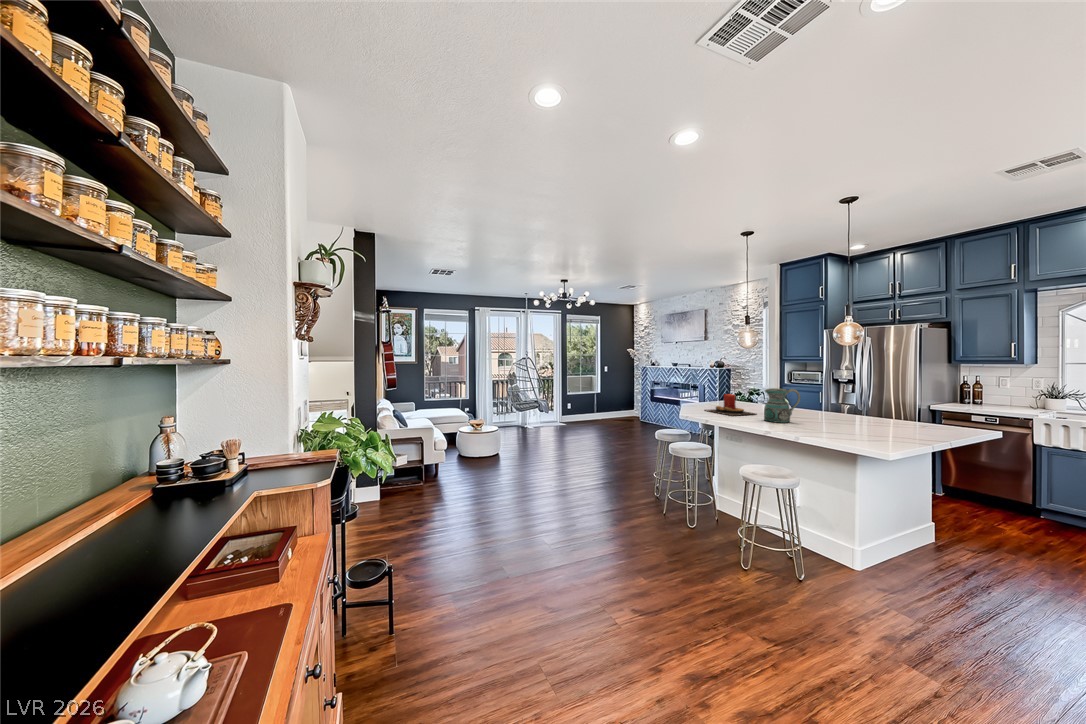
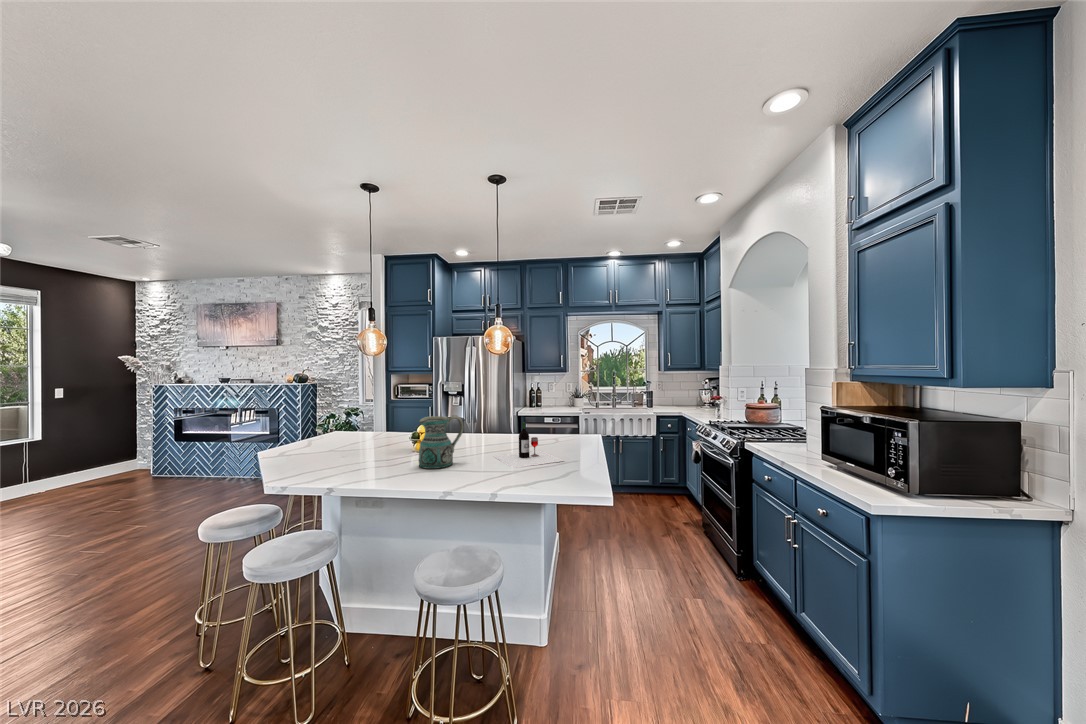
candle: present [705,394,755,416] -> none [315,430,400,469]
wine bottle: none [830,400,897,436] -> present [493,422,564,468]

